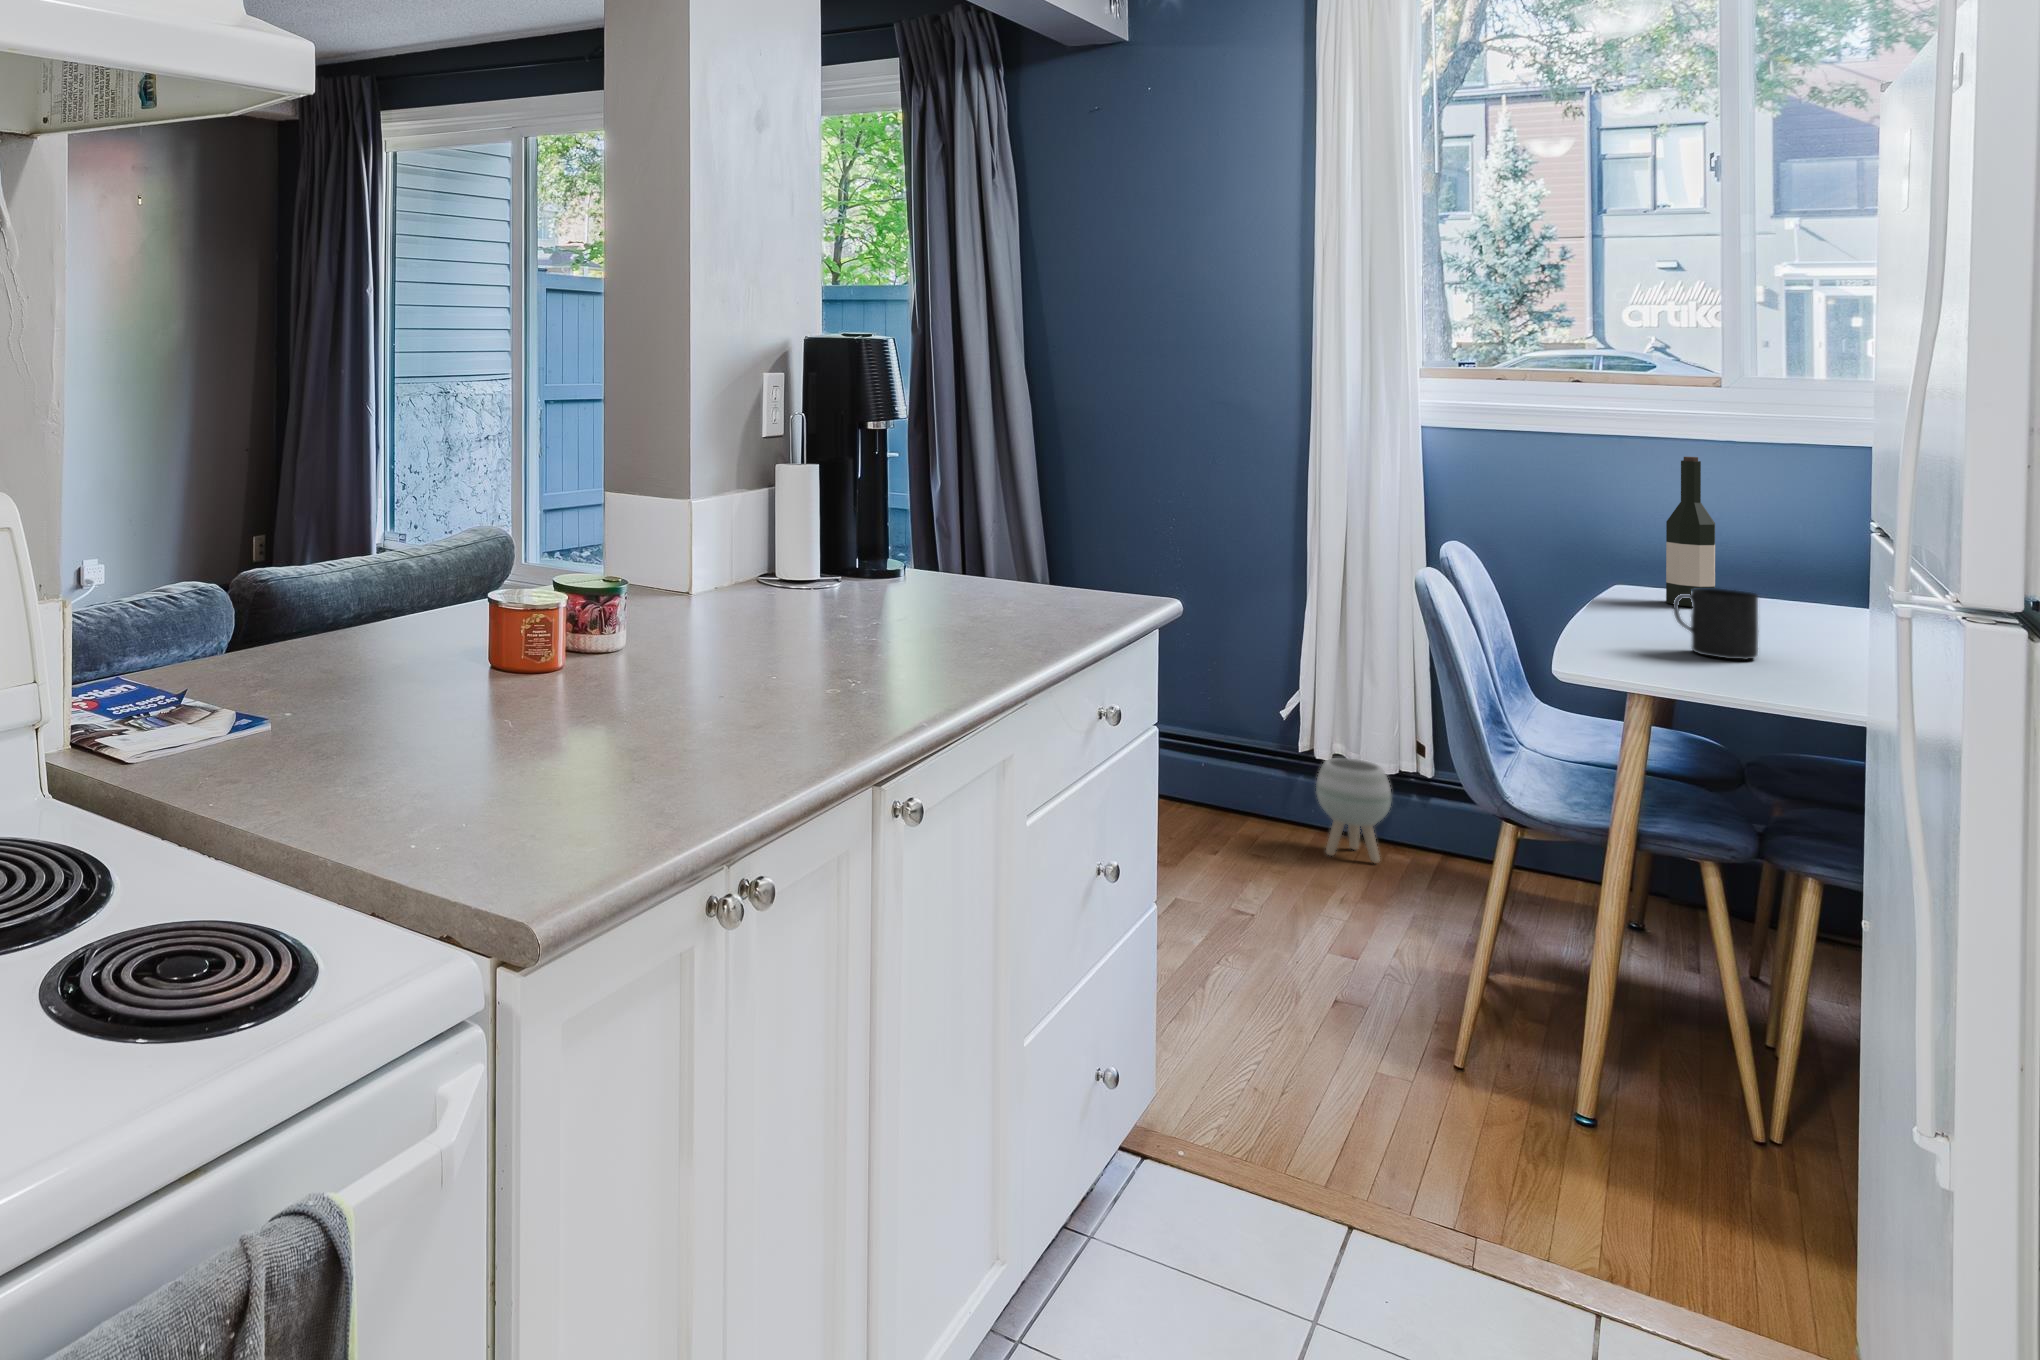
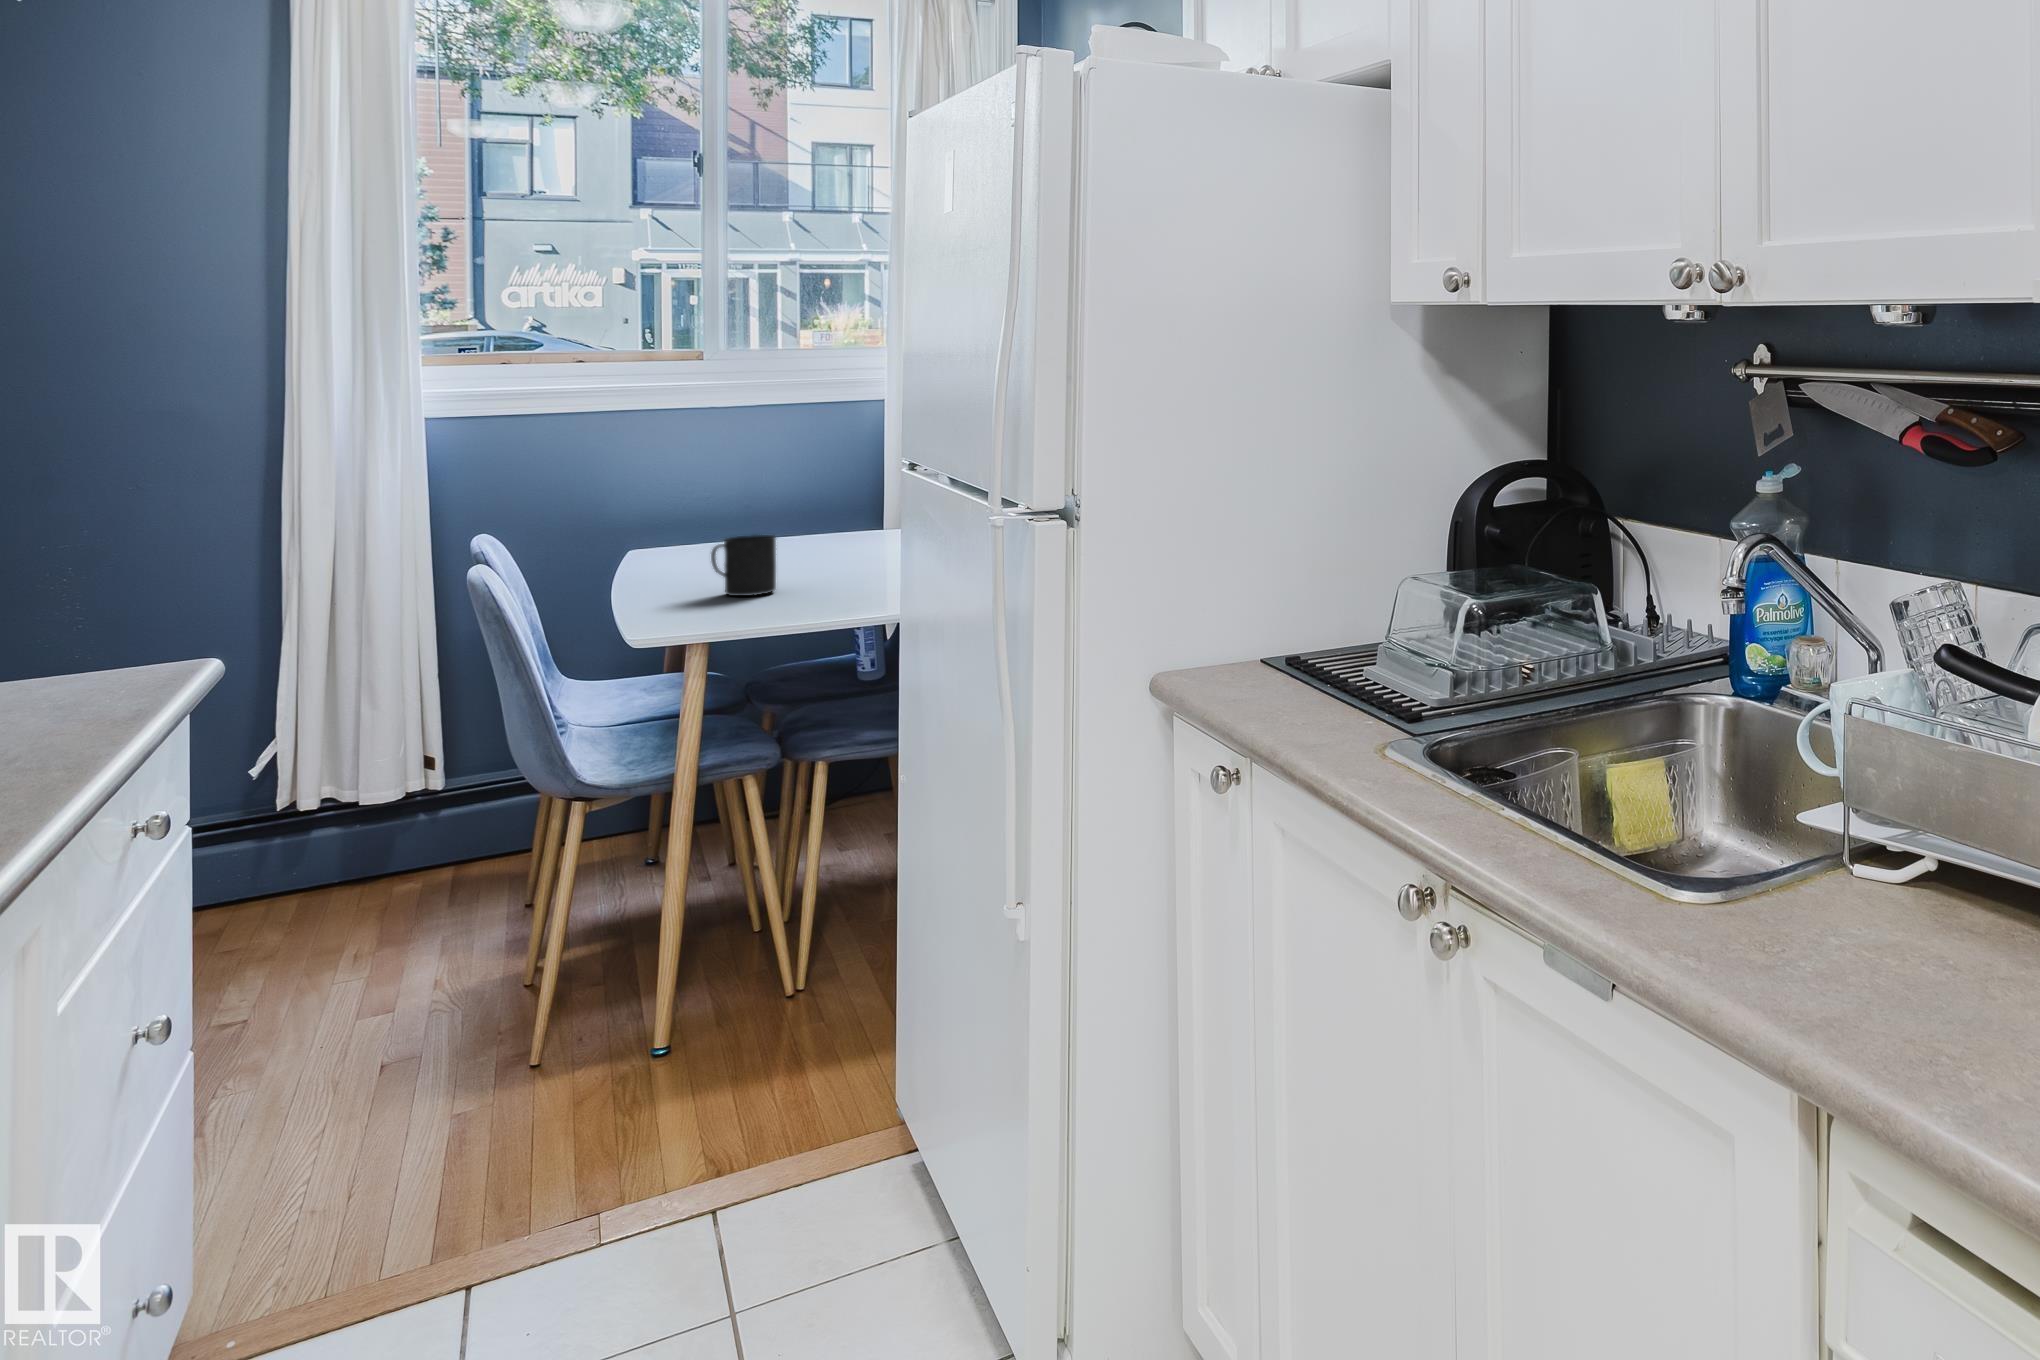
wine bottle: present [1666,457,1715,607] -> none [680,426,720,561]
planter: present [1316,758,1391,863] -> none [305,793,399,913]

